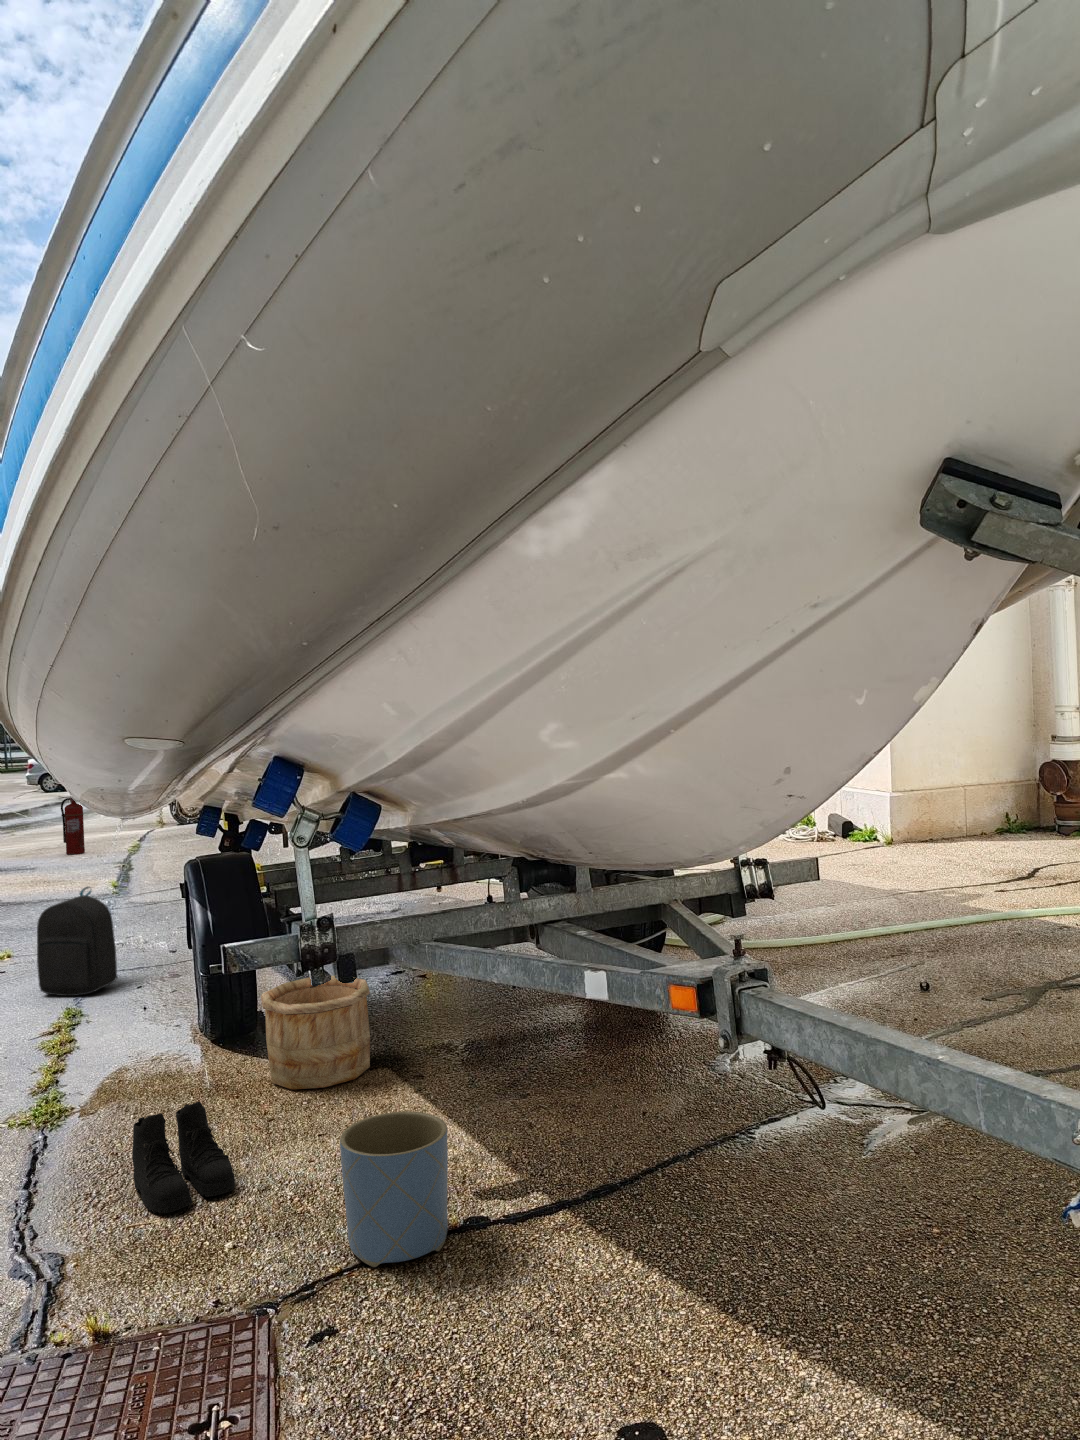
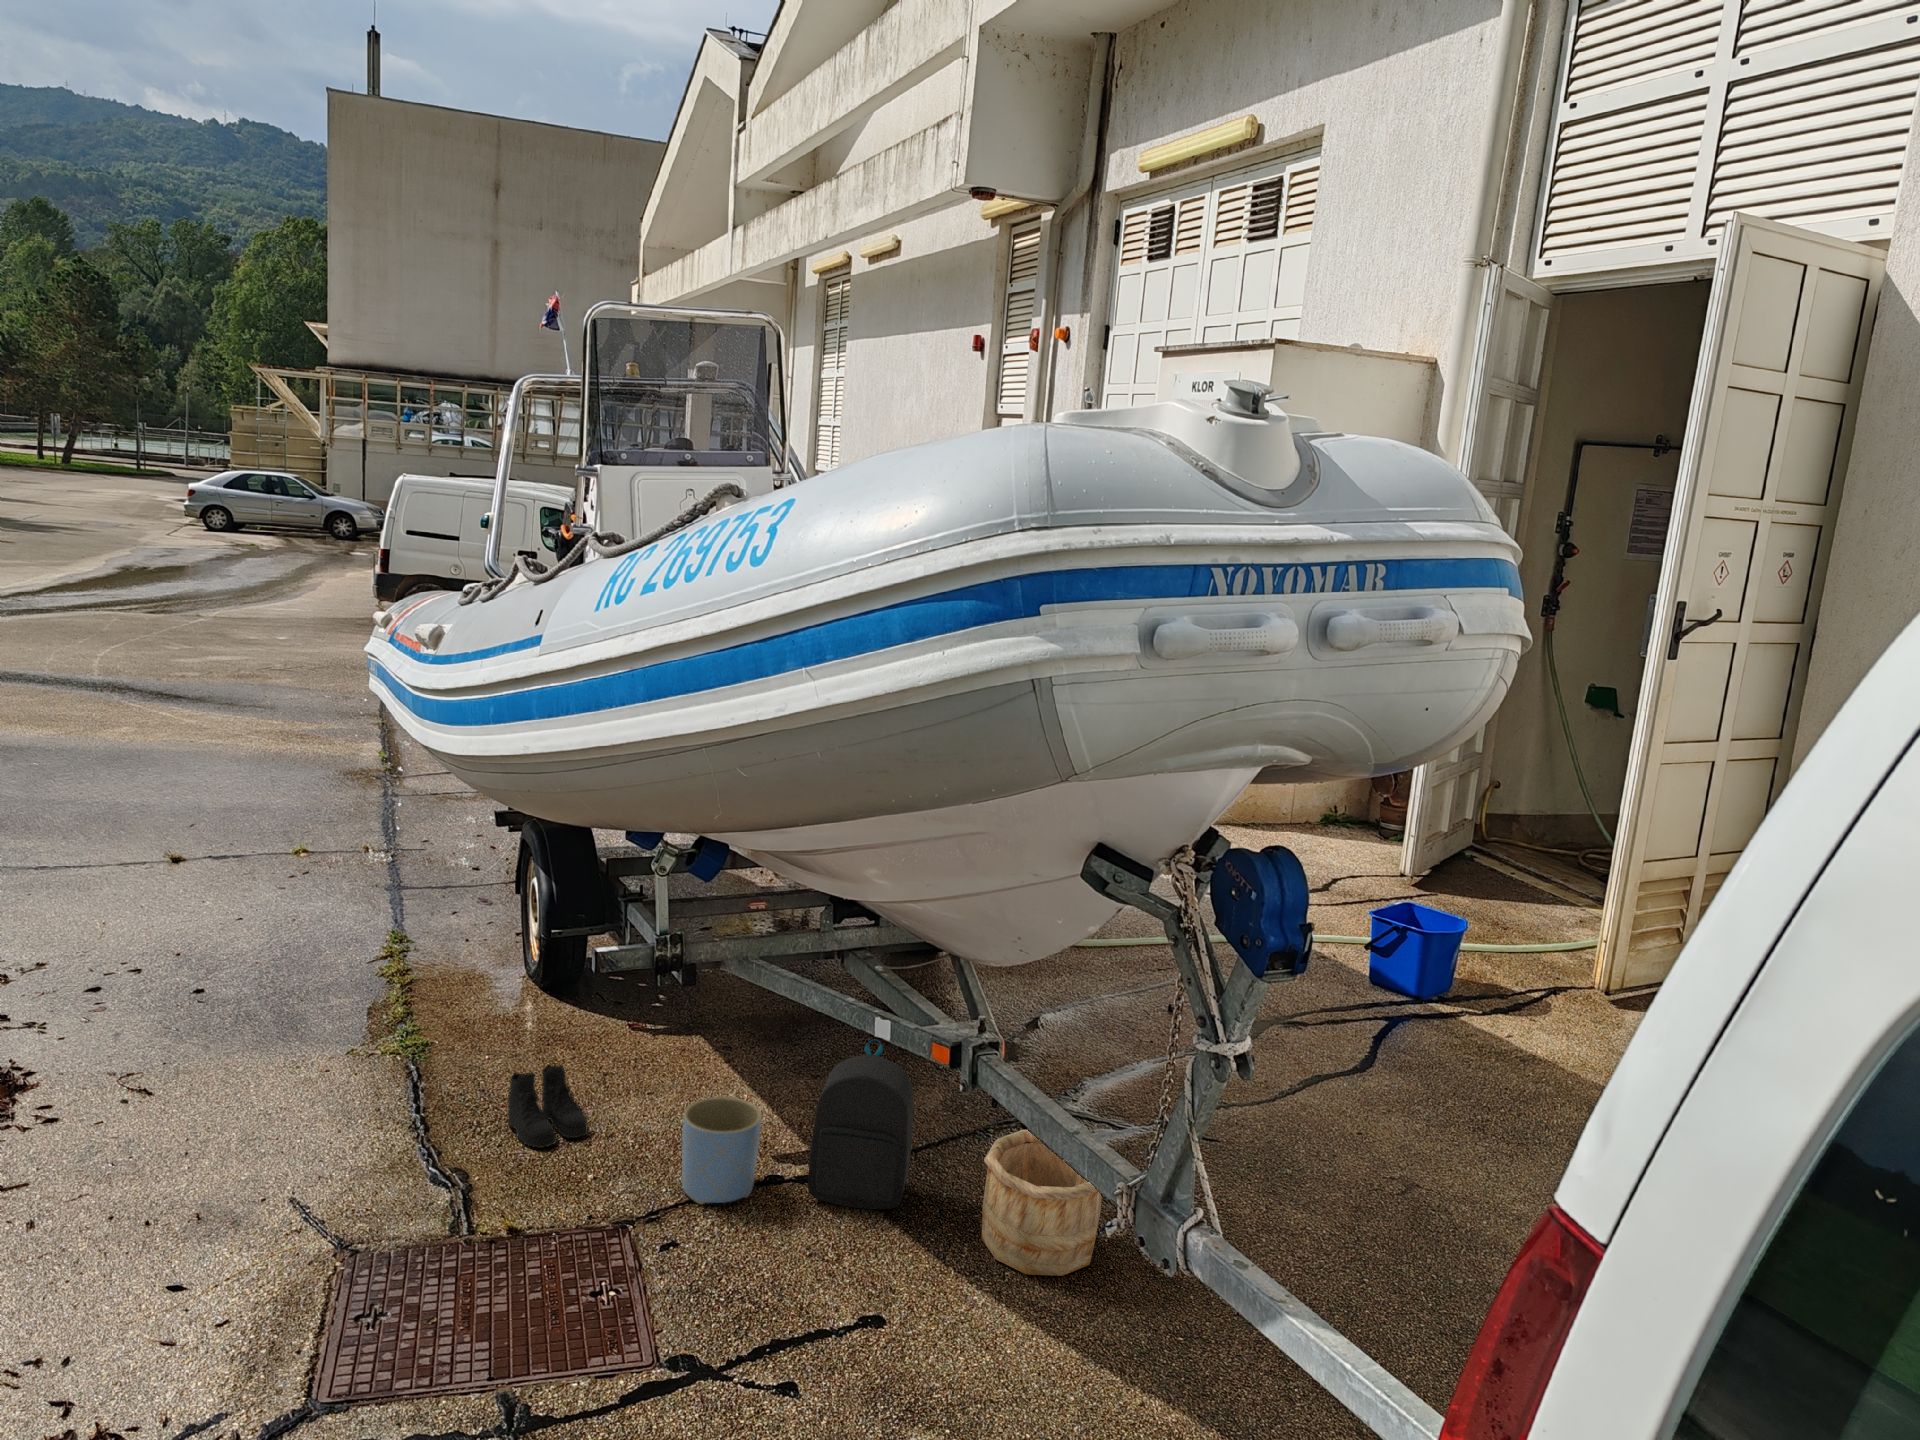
fire extinguisher: present [61,798,85,855] -> none [299,619,330,690]
backpack: present [37,887,117,996] -> present [808,1039,913,1209]
wooden bucket: present [261,976,370,1089] -> present [982,1130,1102,1276]

